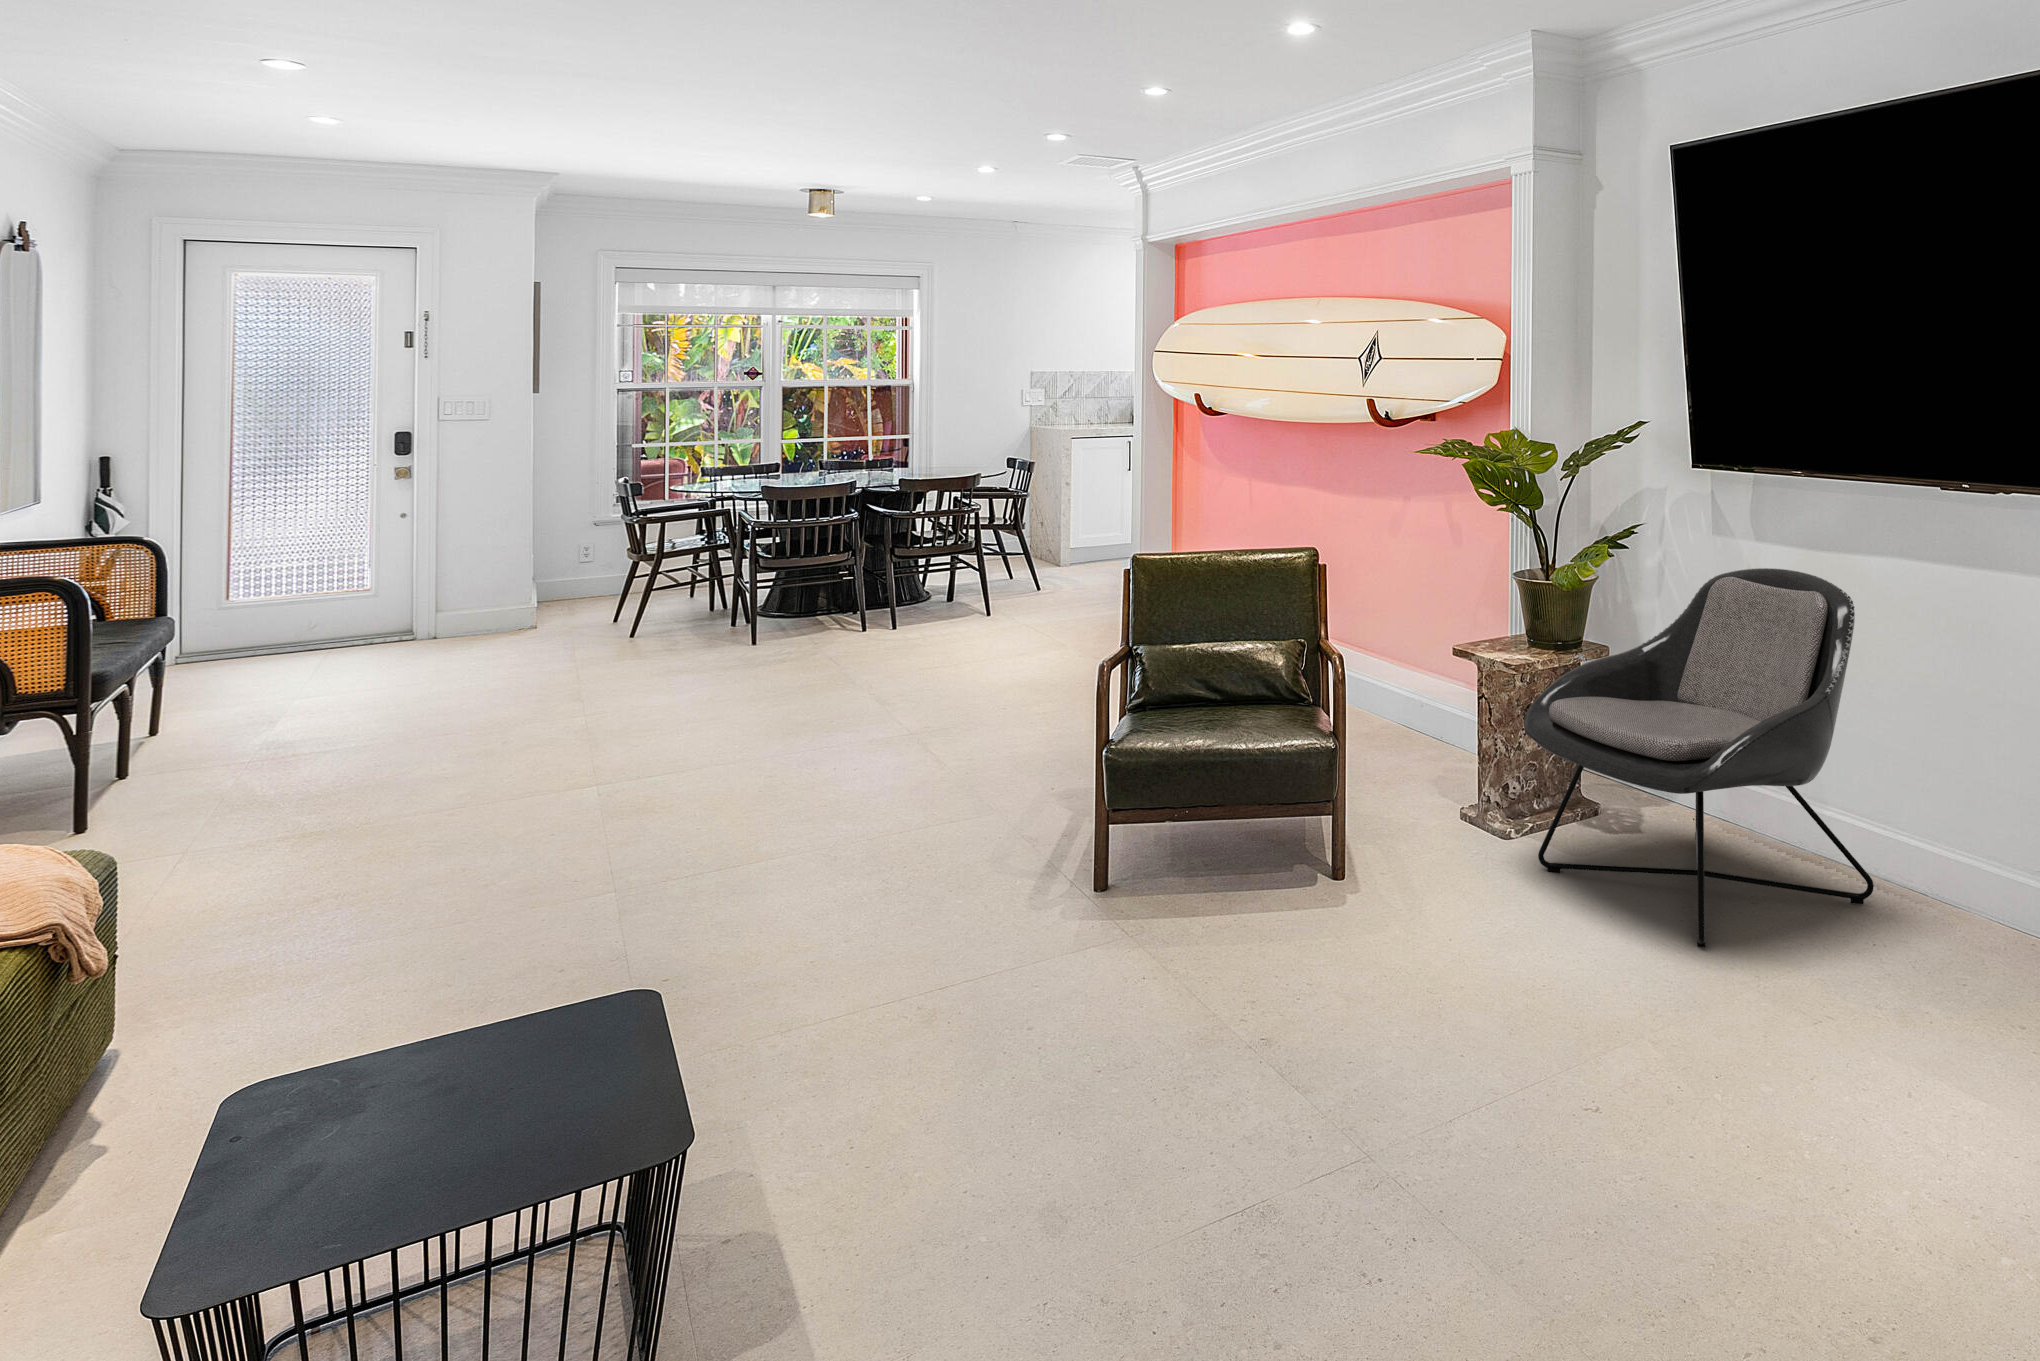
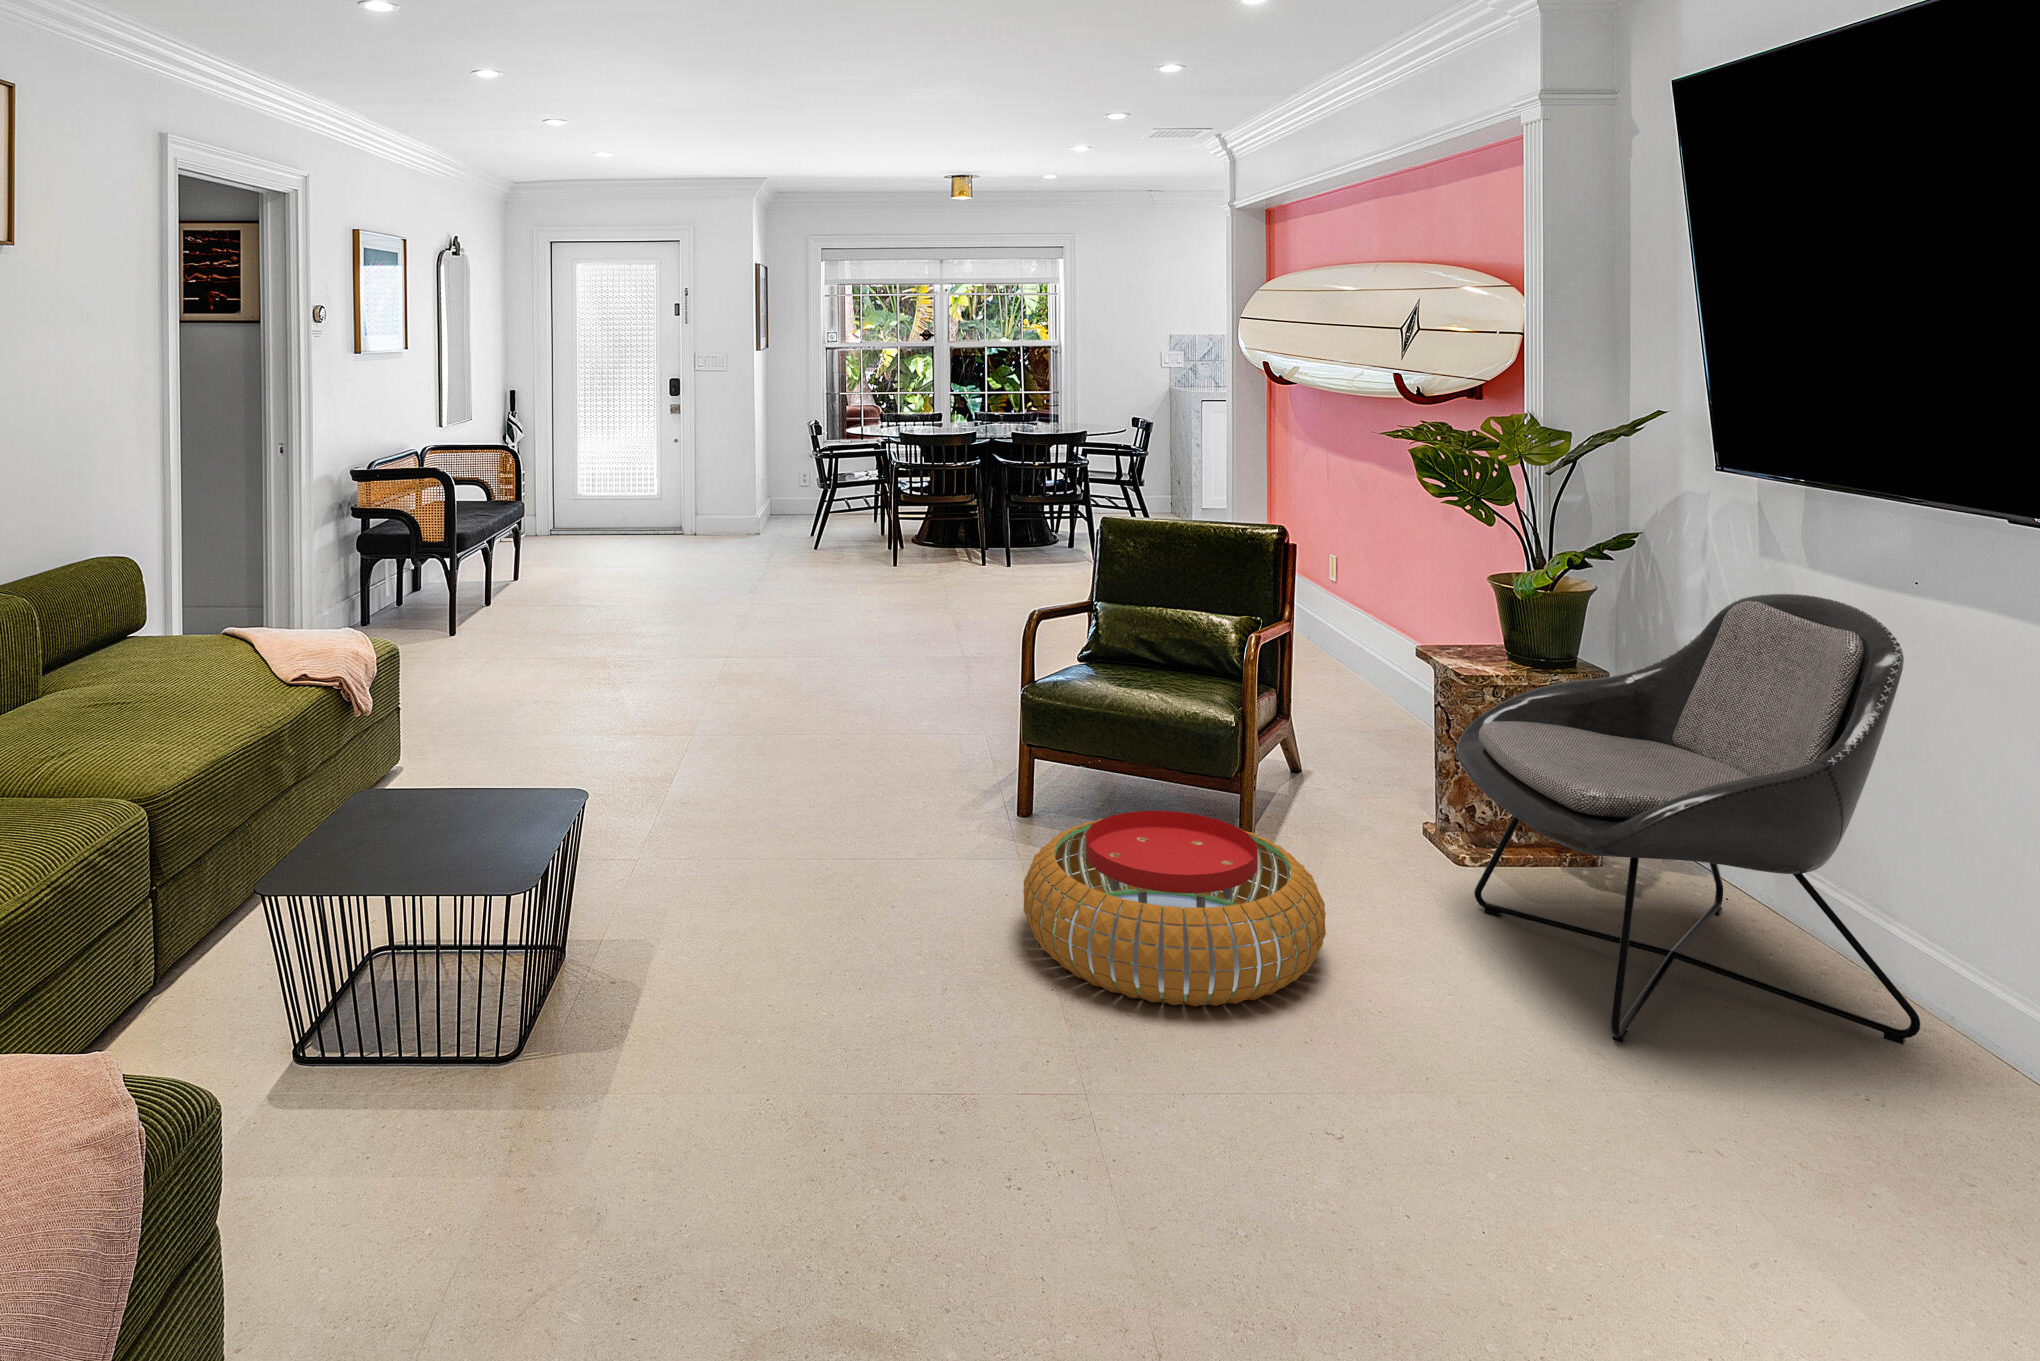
pouf: none [1183,825,1471,1008] -> present [1023,811,1326,1006]

